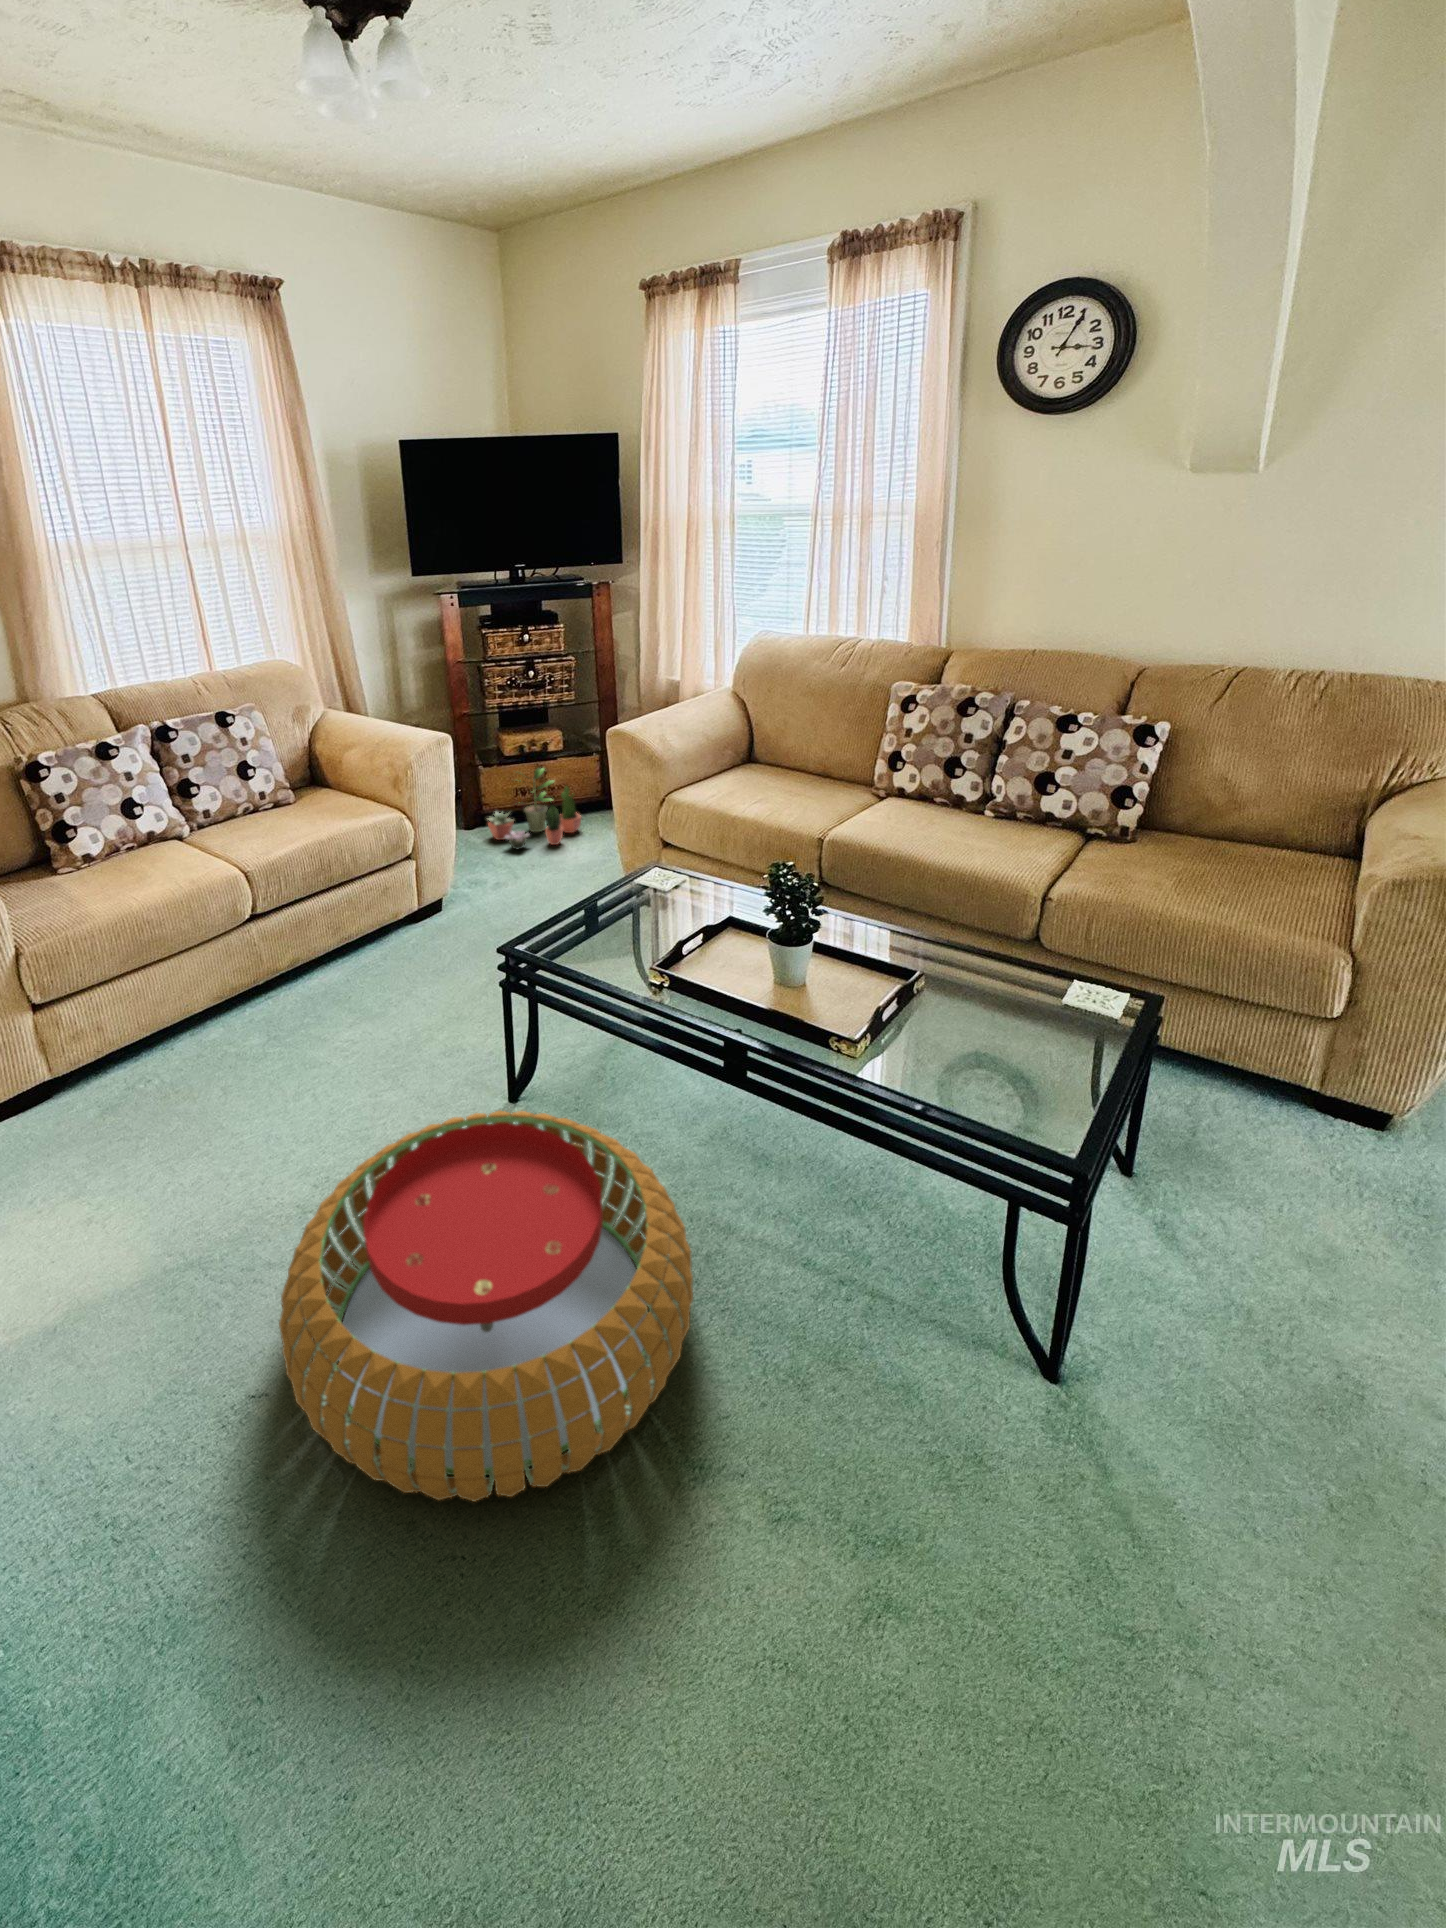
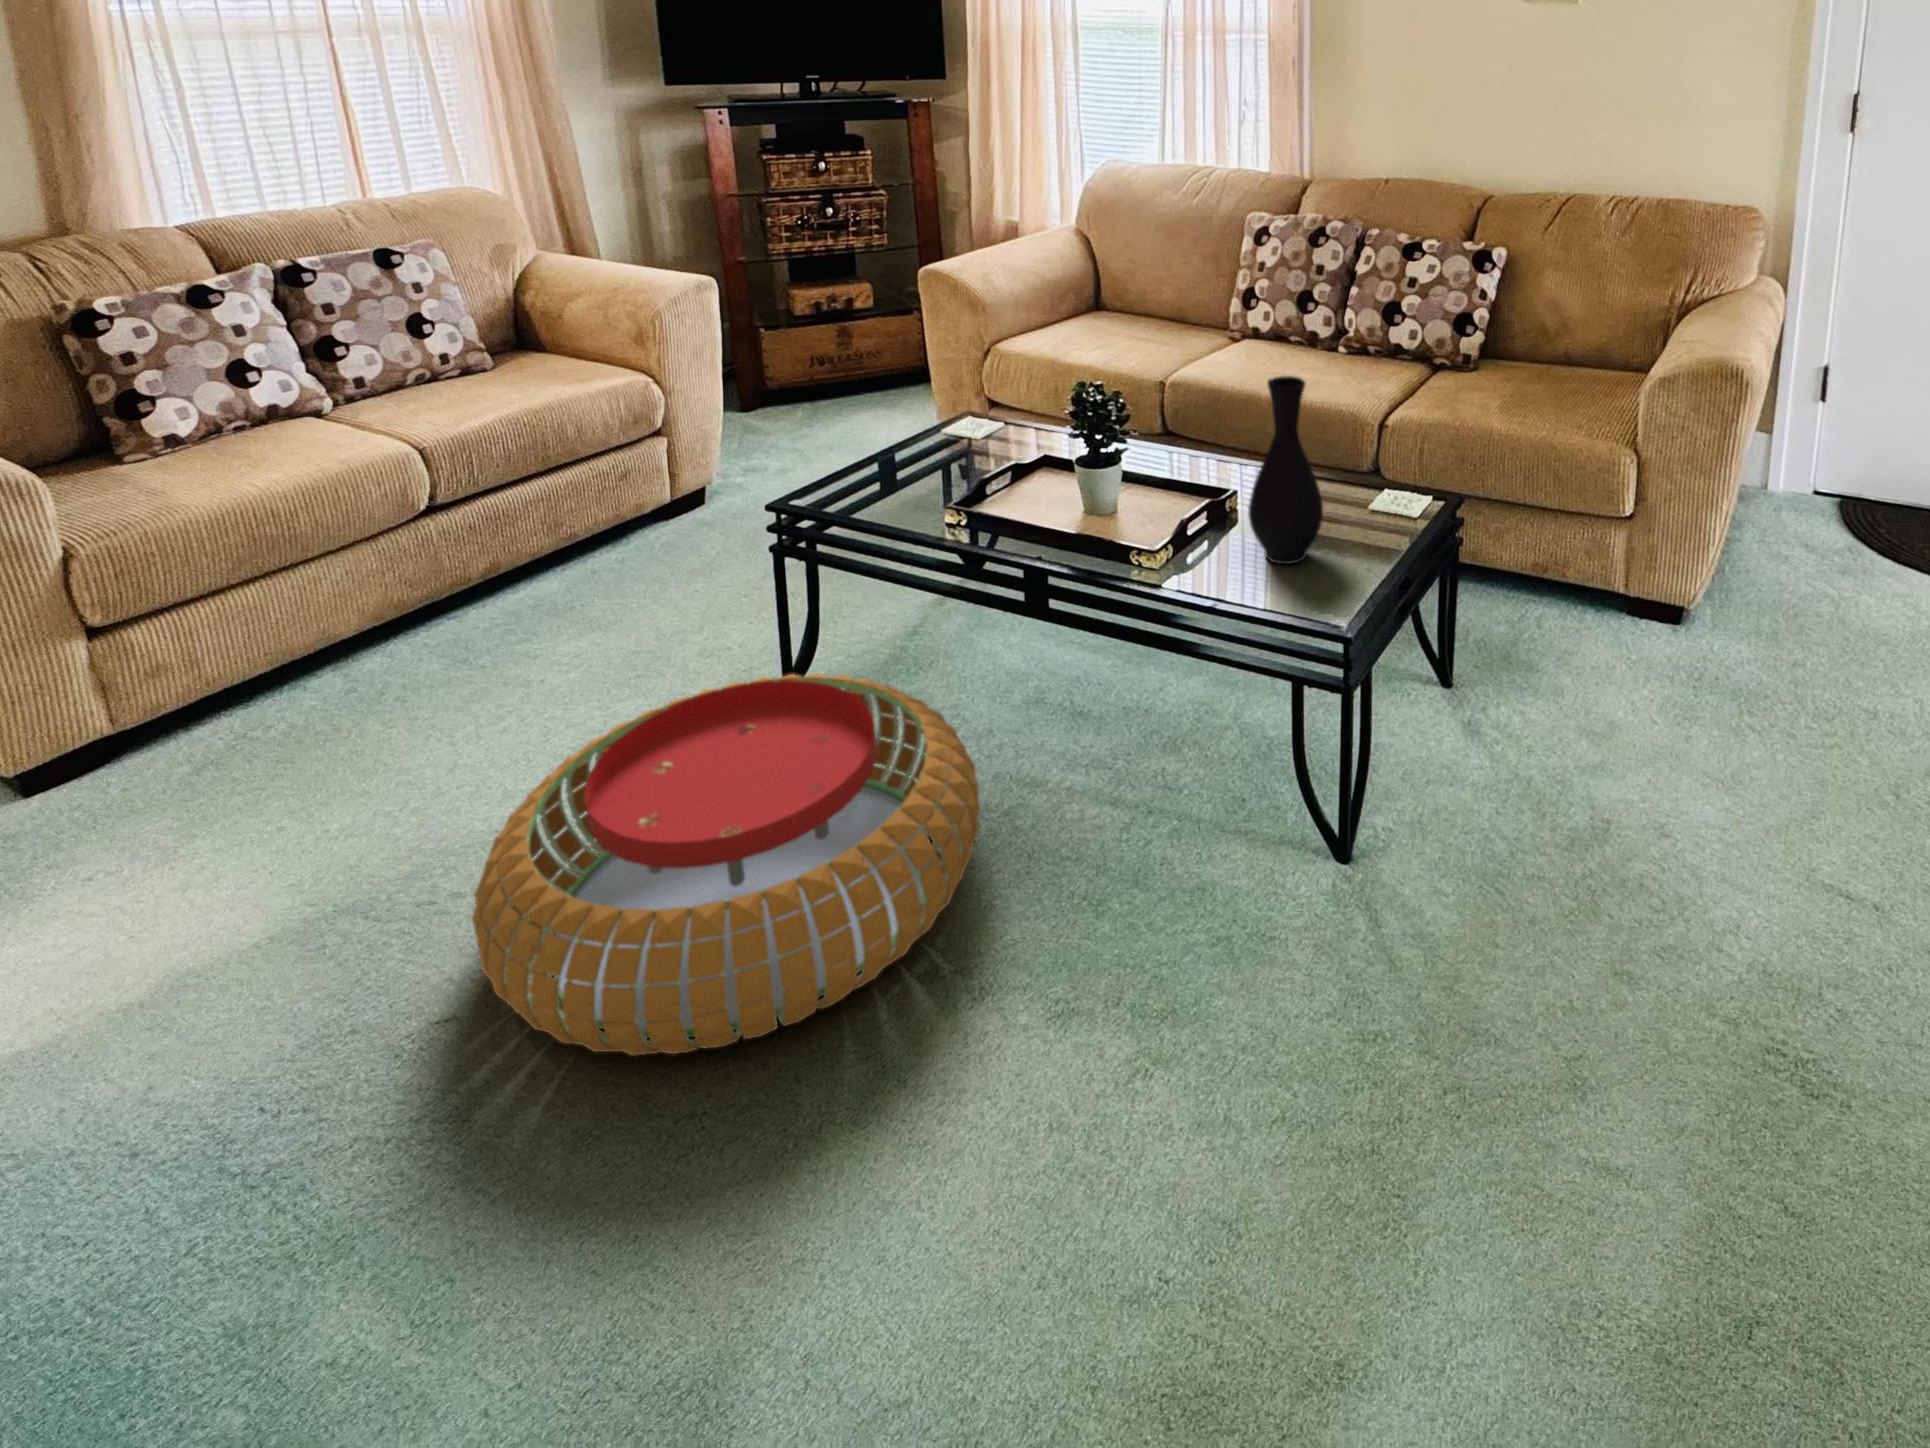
potted plant: present [488,768,581,849] -> none [772,325,900,429]
vase: none [943,873,1026,1060] -> present [1248,376,1323,564]

